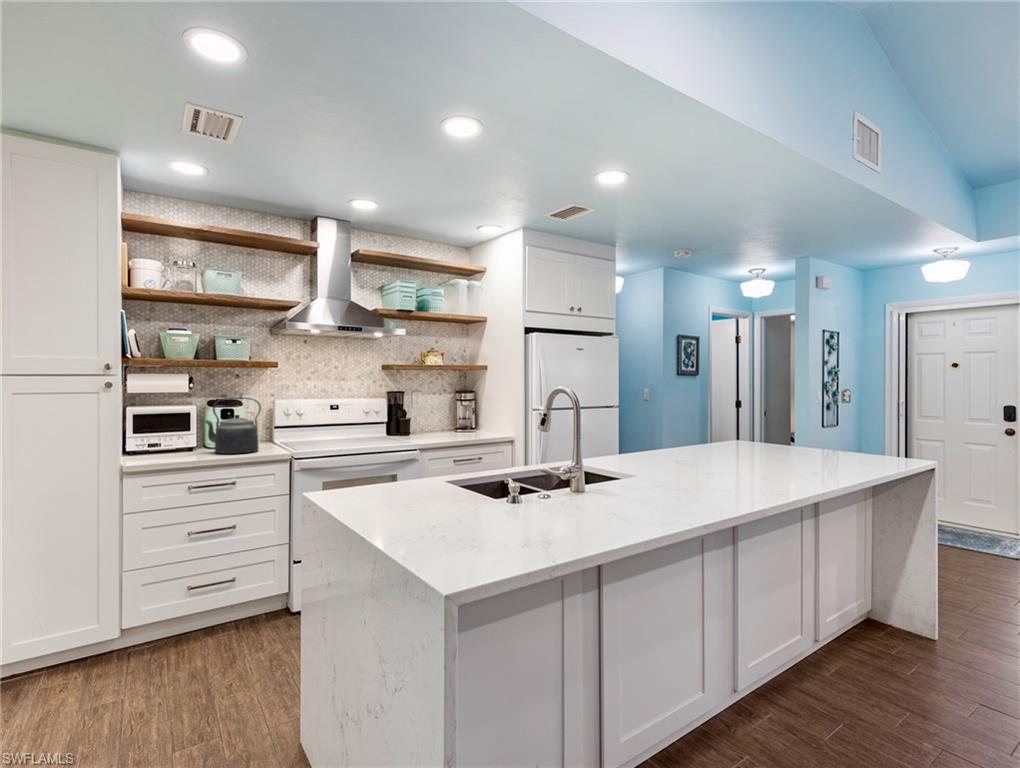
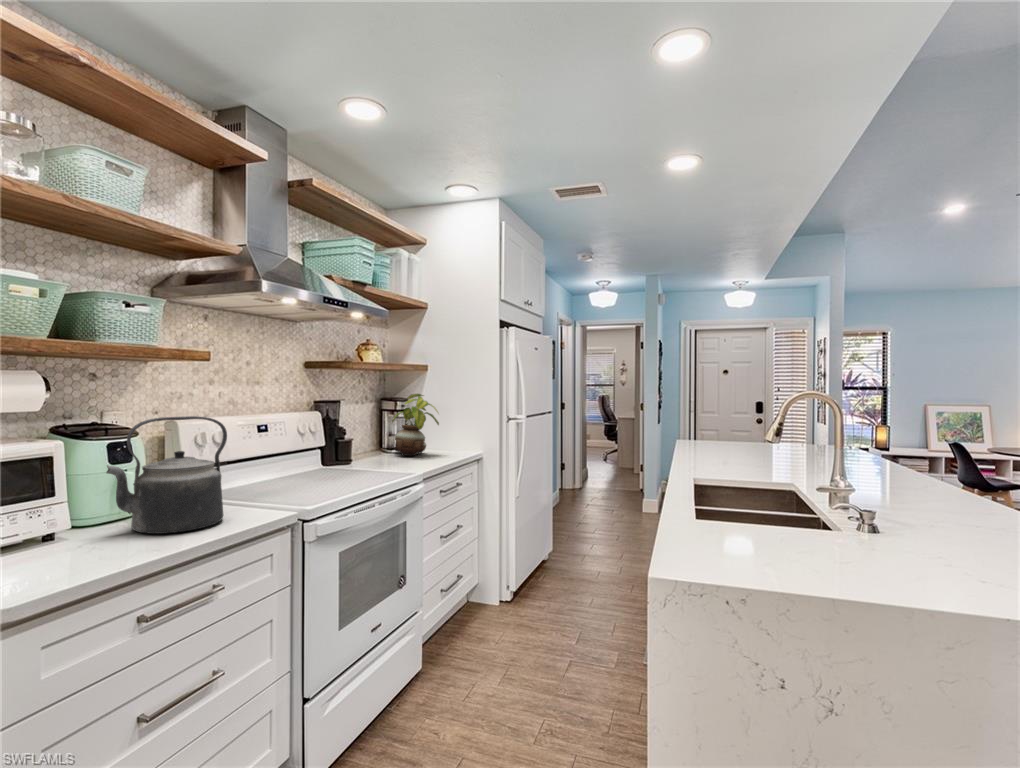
potted plant: none [447,388,477,435] -> present [392,394,439,456]

